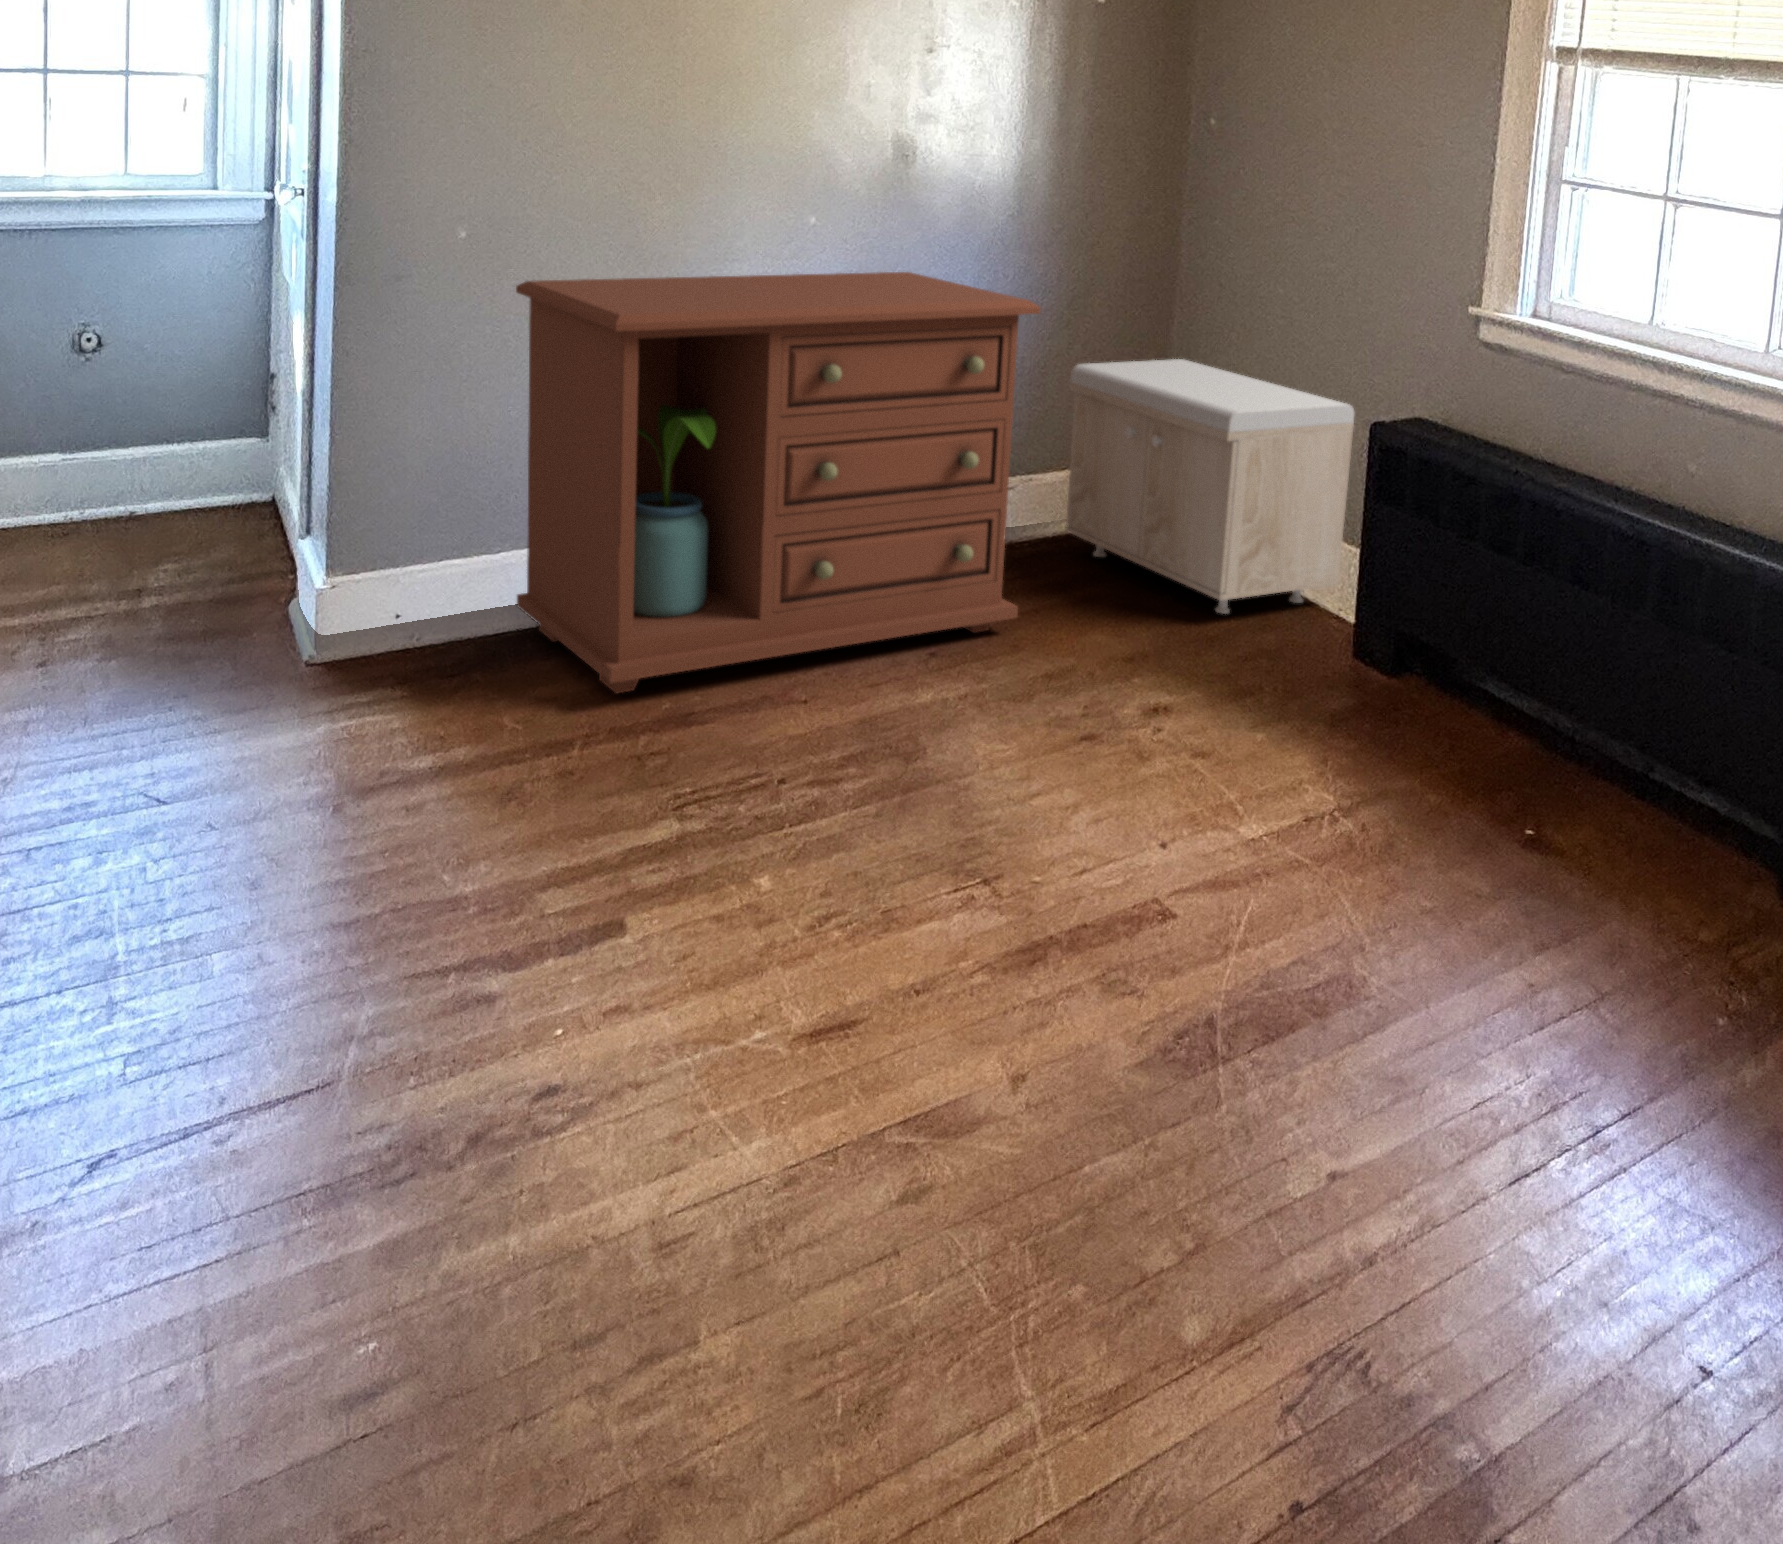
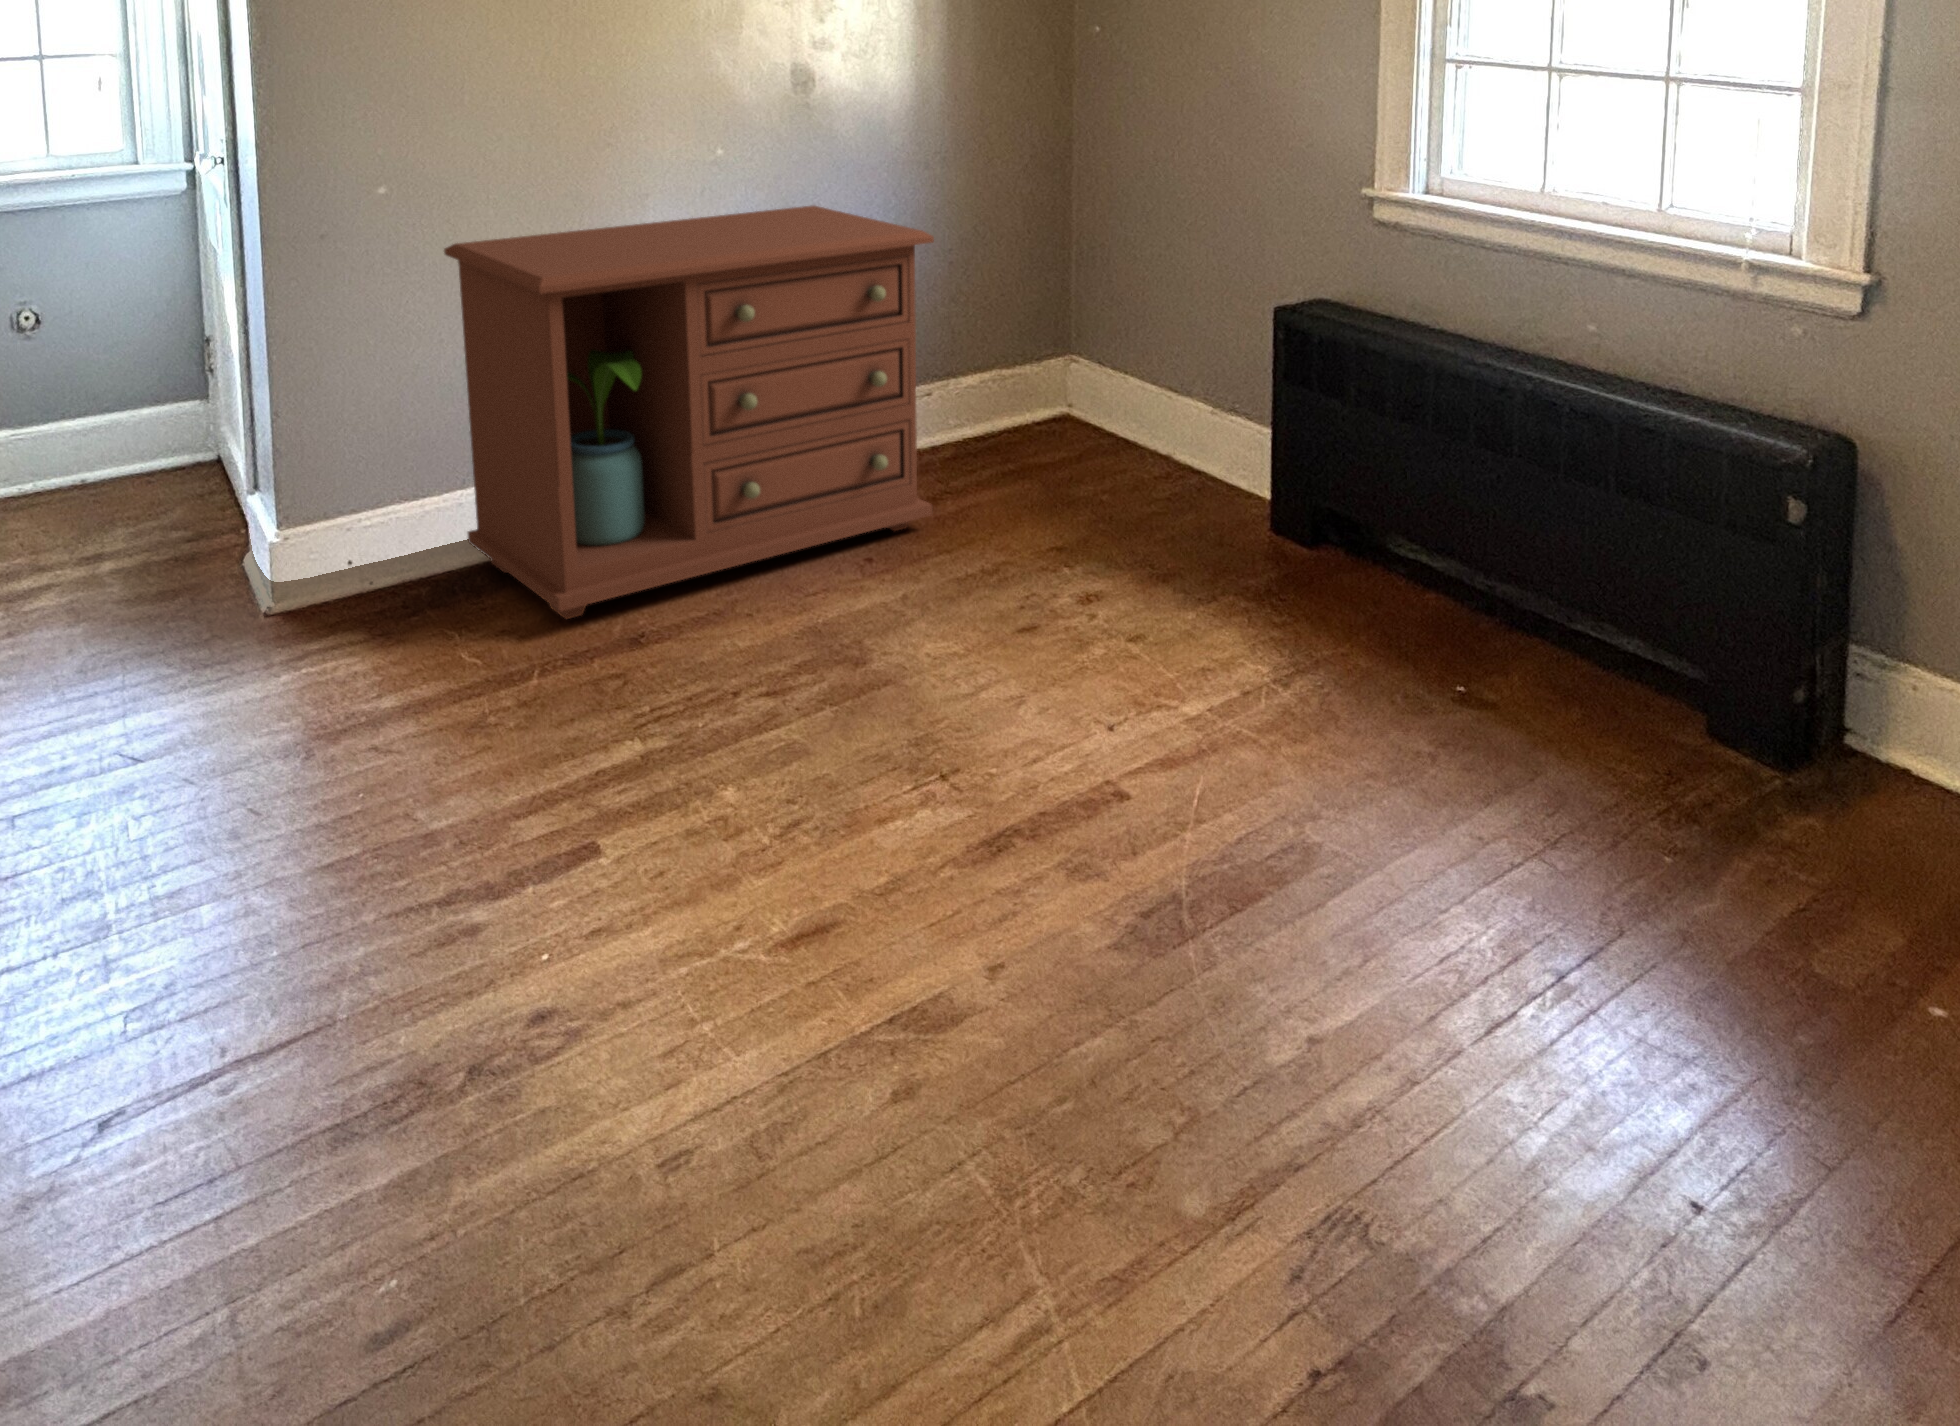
storage bench: present [1066,359,1355,614] -> none [970,263,1222,494]

